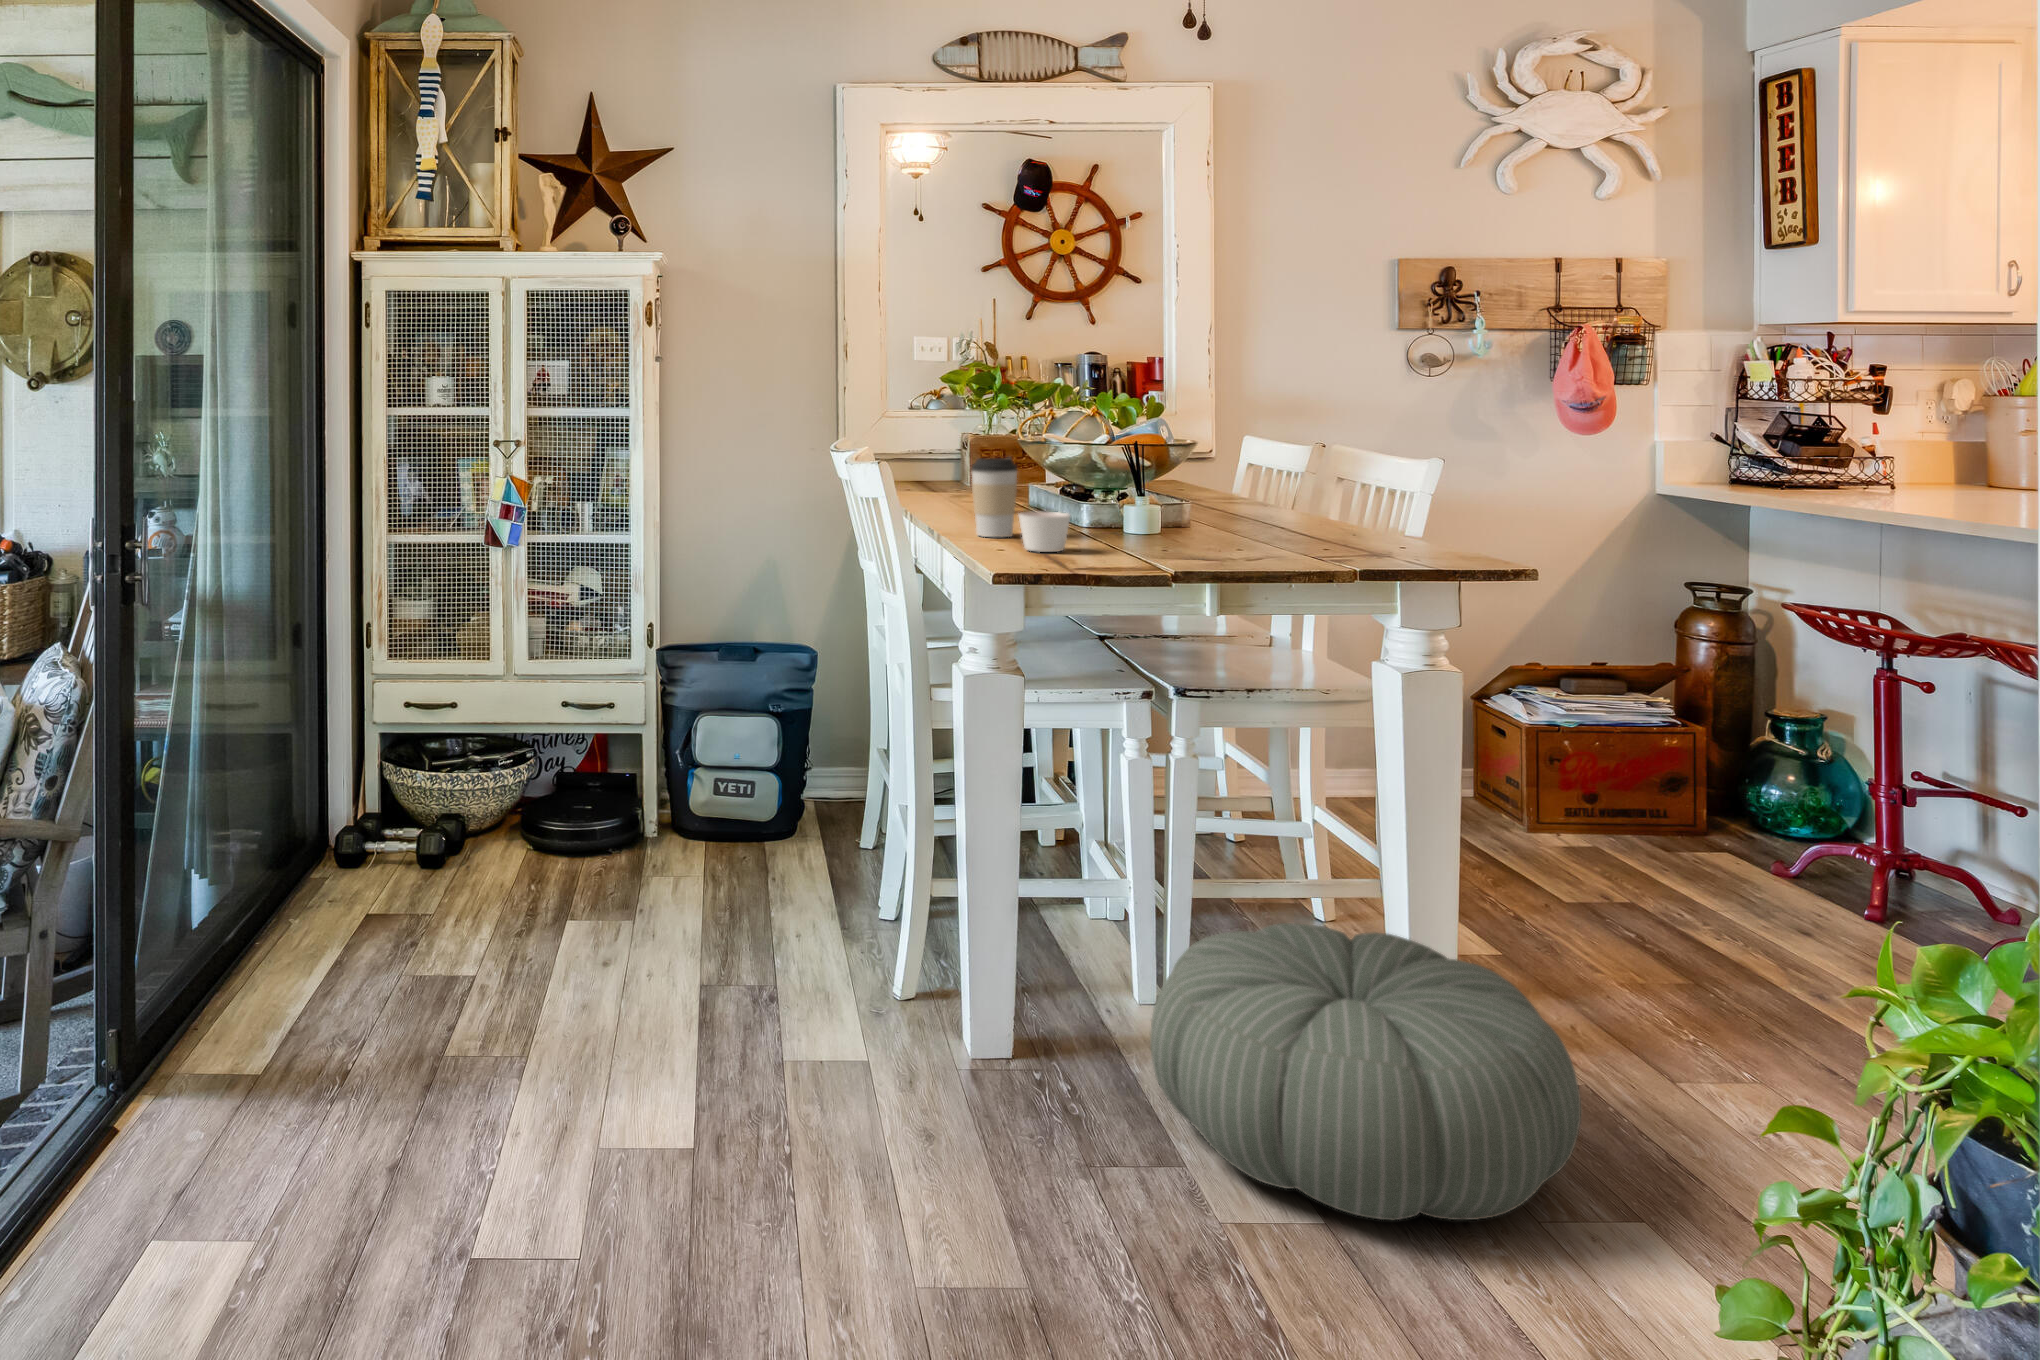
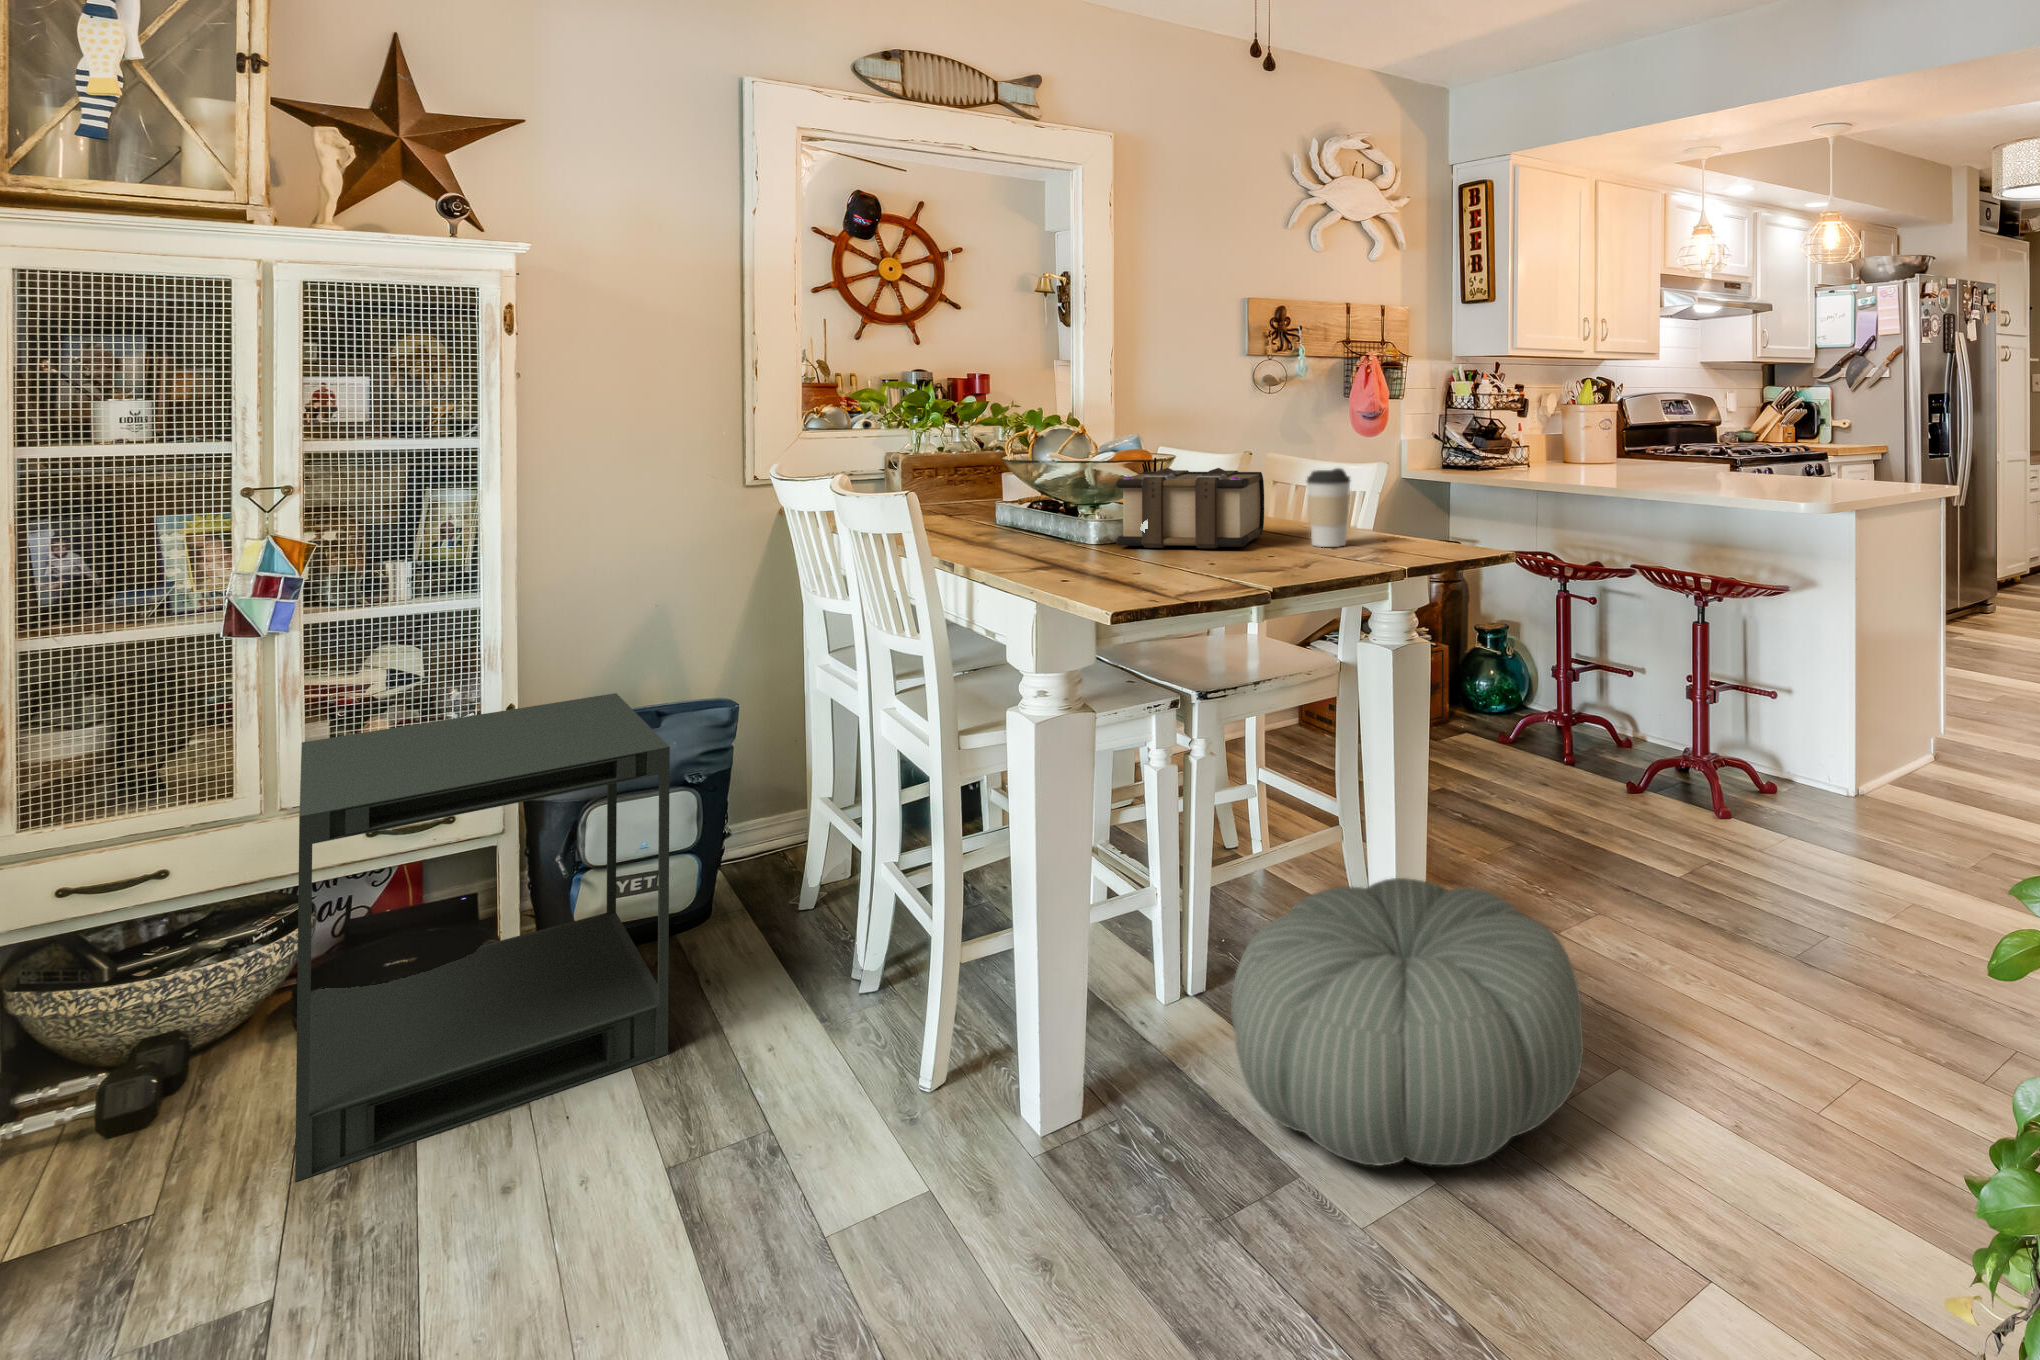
coffee cup: present [971,457,1017,537] -> present [1307,468,1350,547]
book: none [1091,458,1267,542] -> present [1116,468,1264,548]
candle: present [1019,512,1070,552] -> none [1080,532,1134,575]
side table: none [502,626,730,921] -> present [295,693,670,1182]

